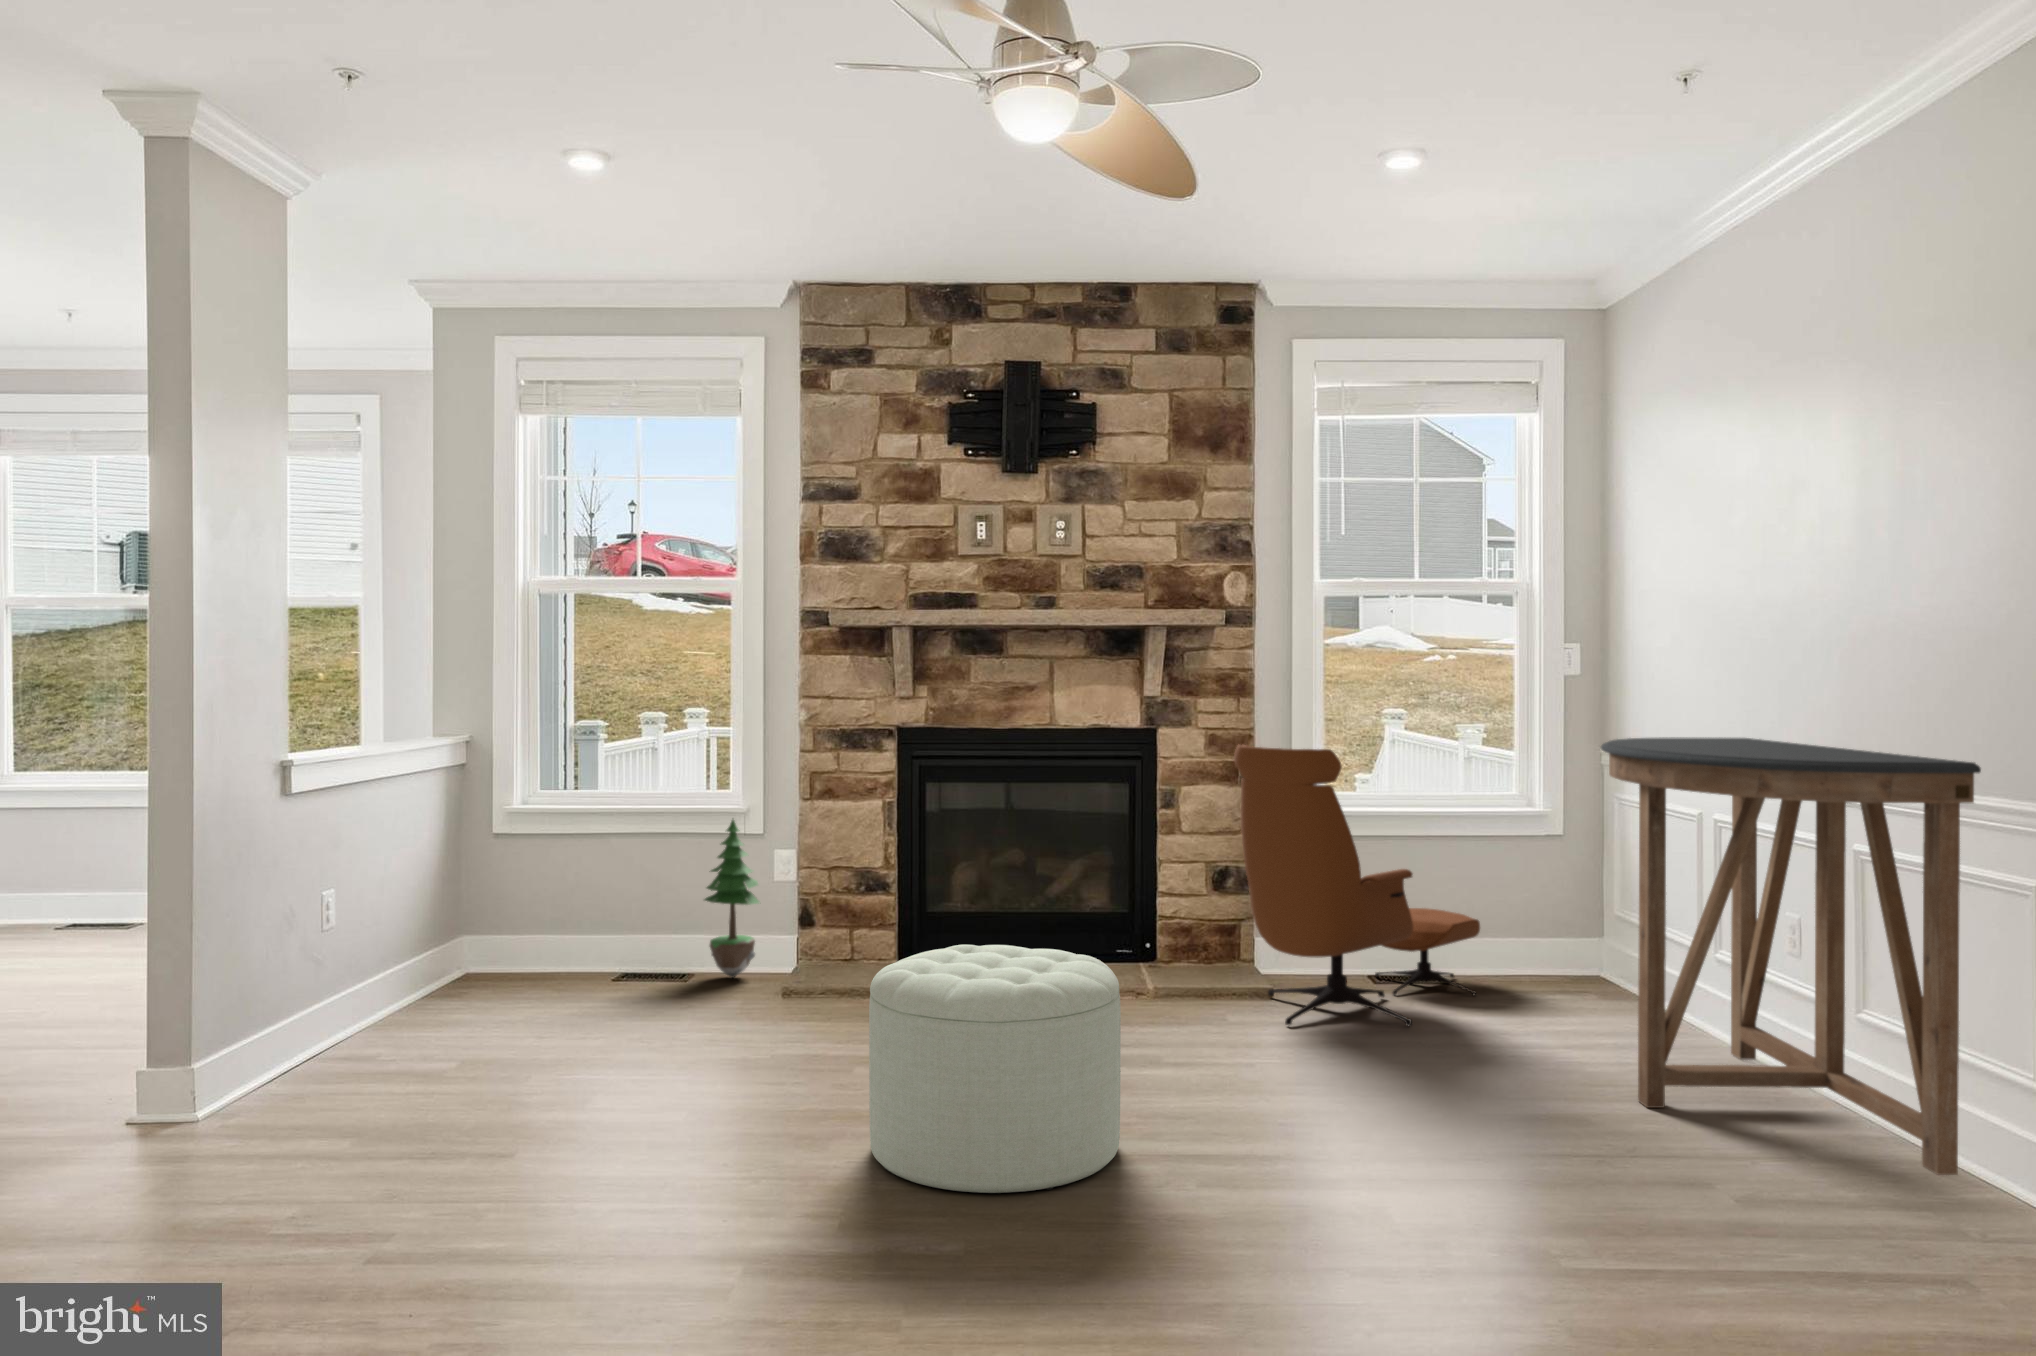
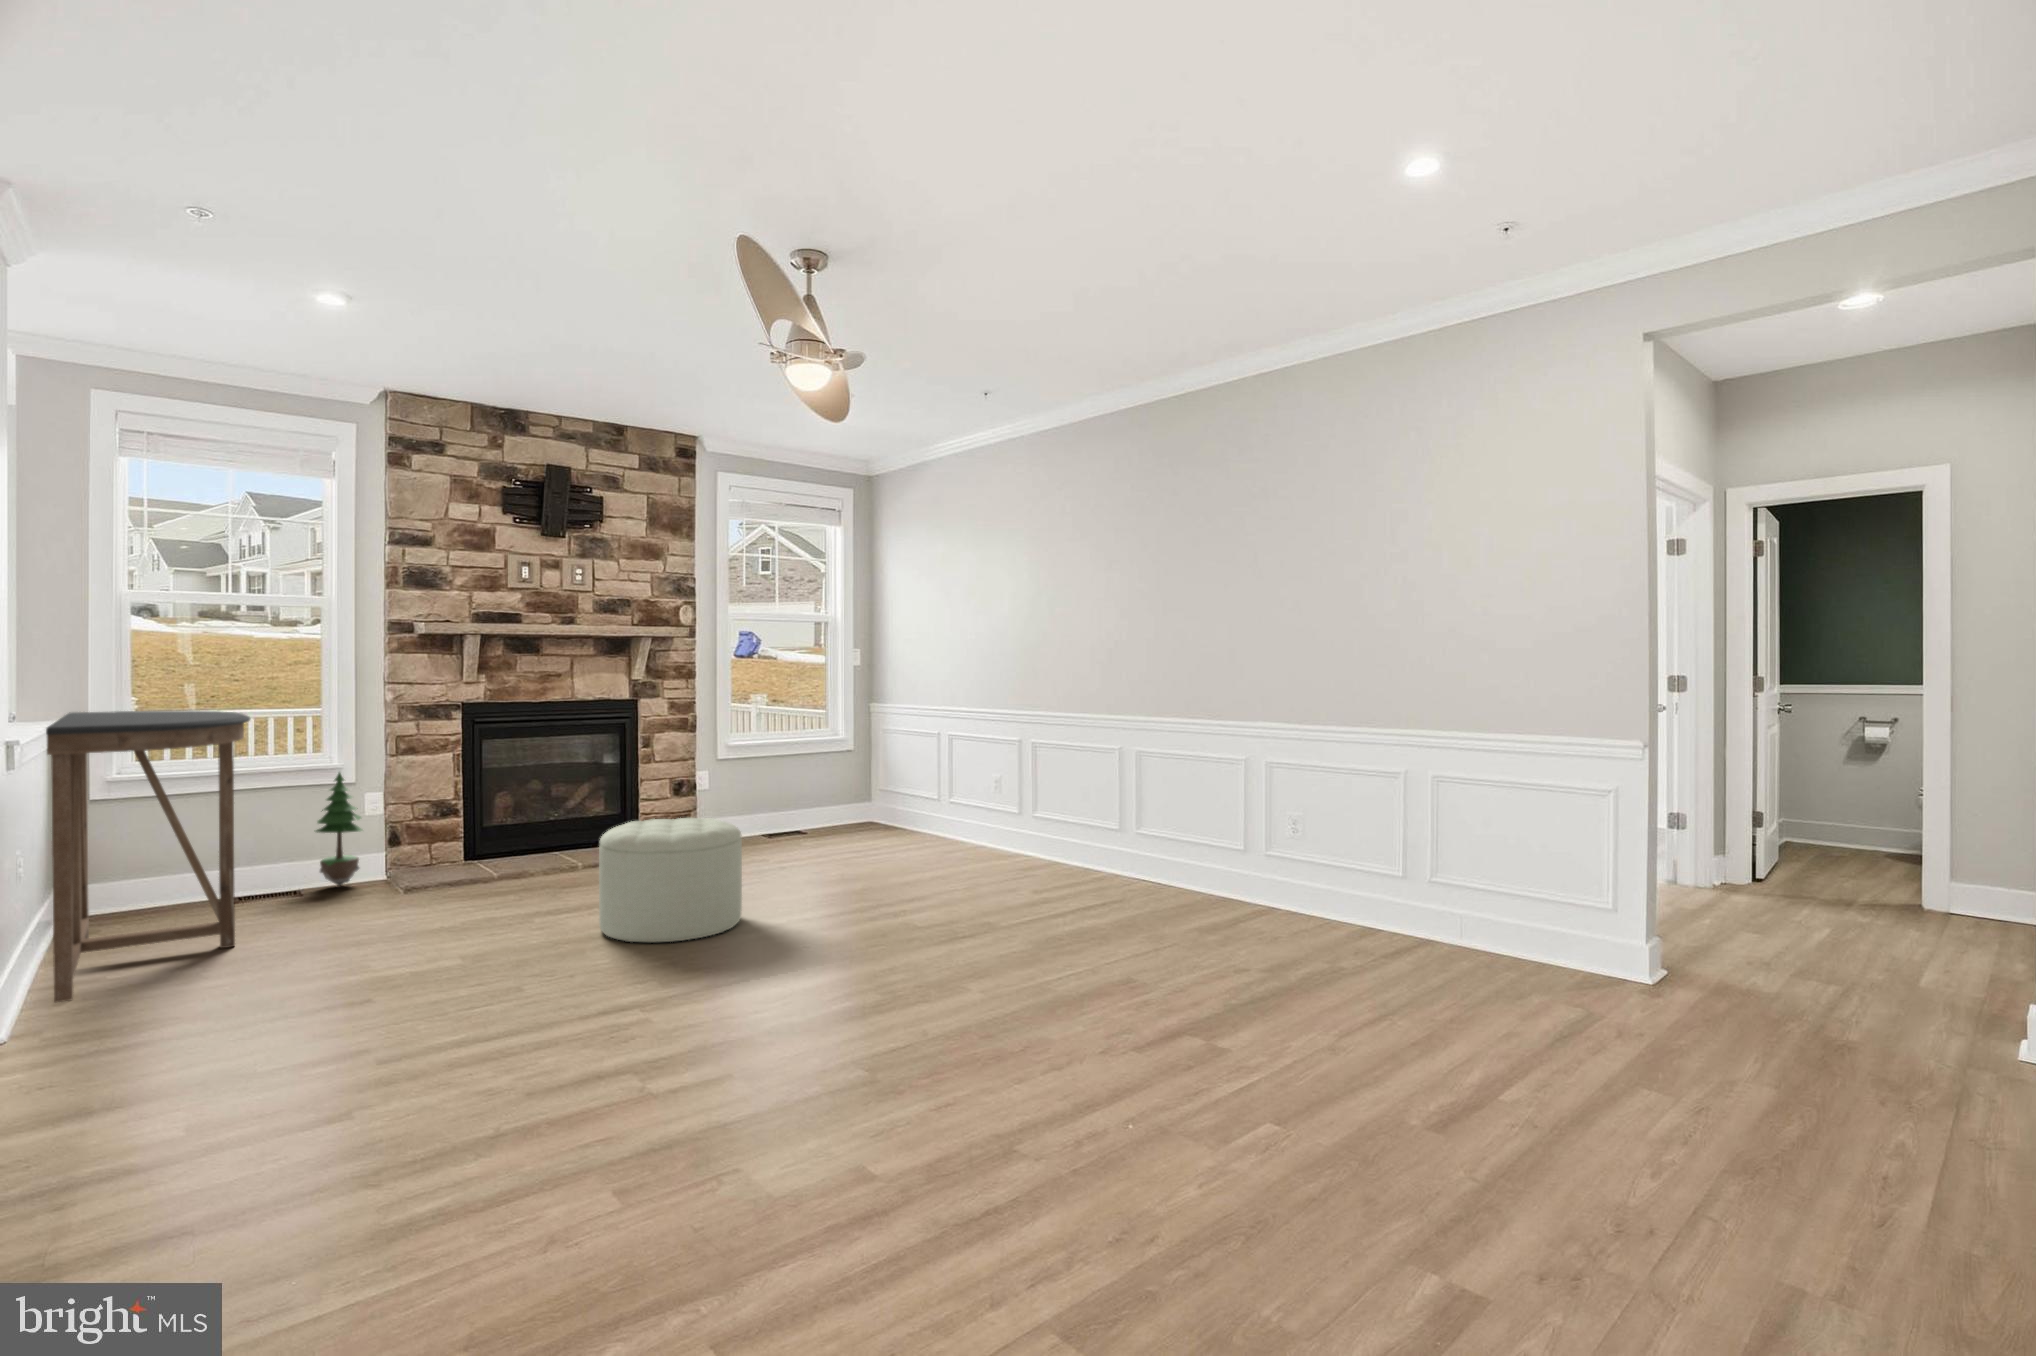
console table: present [1601,737,1981,1175] -> present [46,711,250,1003]
lounge chair: present [1234,745,1480,1026] -> none [715,707,825,860]

